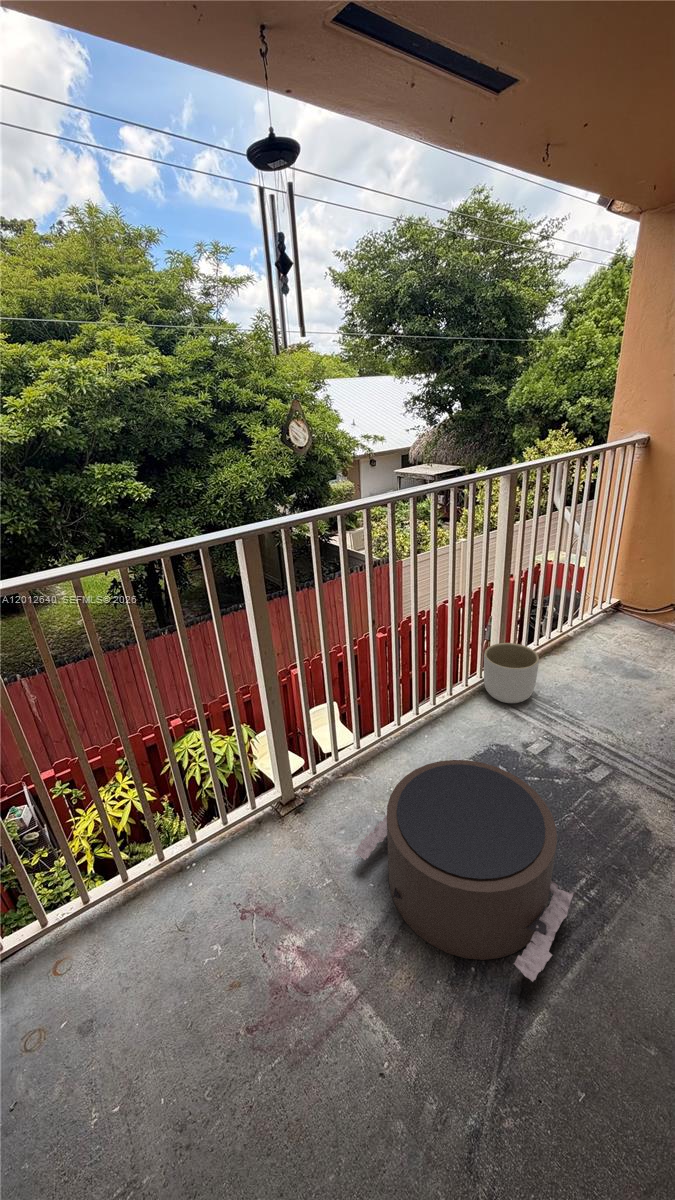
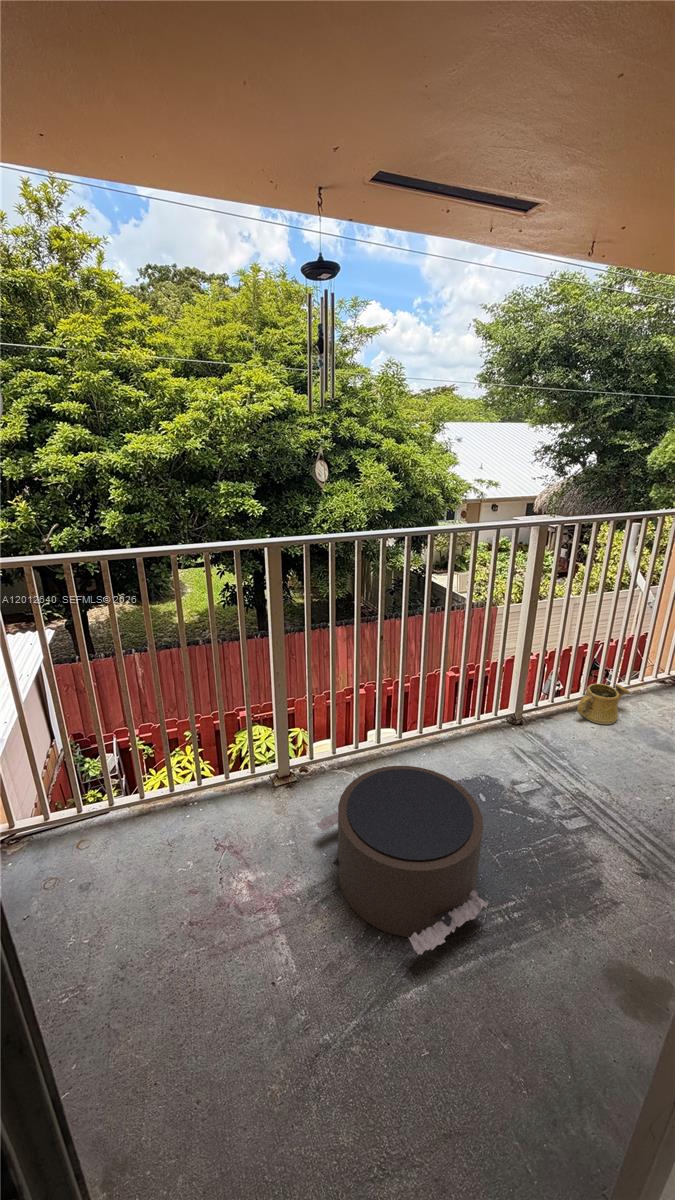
watering can: none [551,623,594,665] -> present [577,684,630,724]
planter: present [484,643,539,703] -> none [496,686,550,745]

